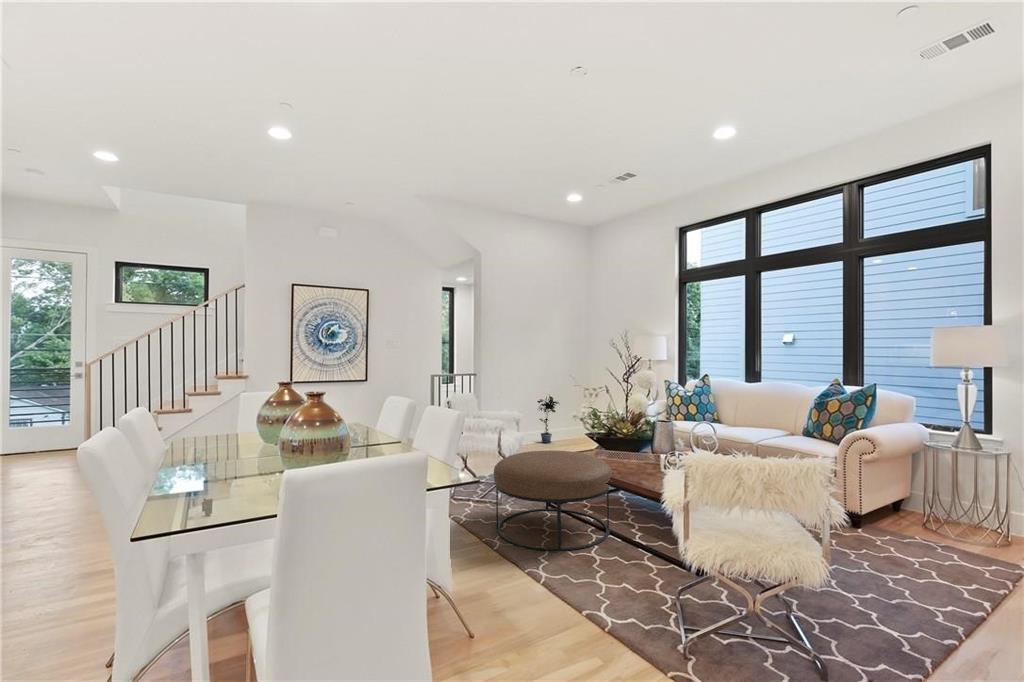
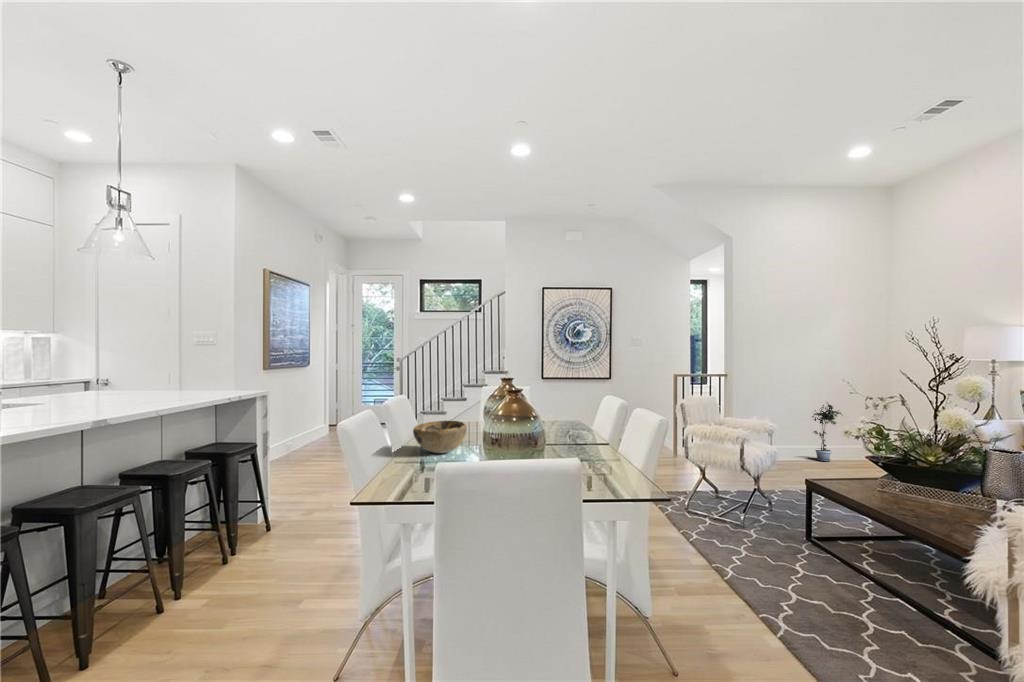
decorative bowl: none [181,433,252,471] -> present [413,421,467,453]
ottoman: present [494,450,612,551] -> none [727,470,901,607]

